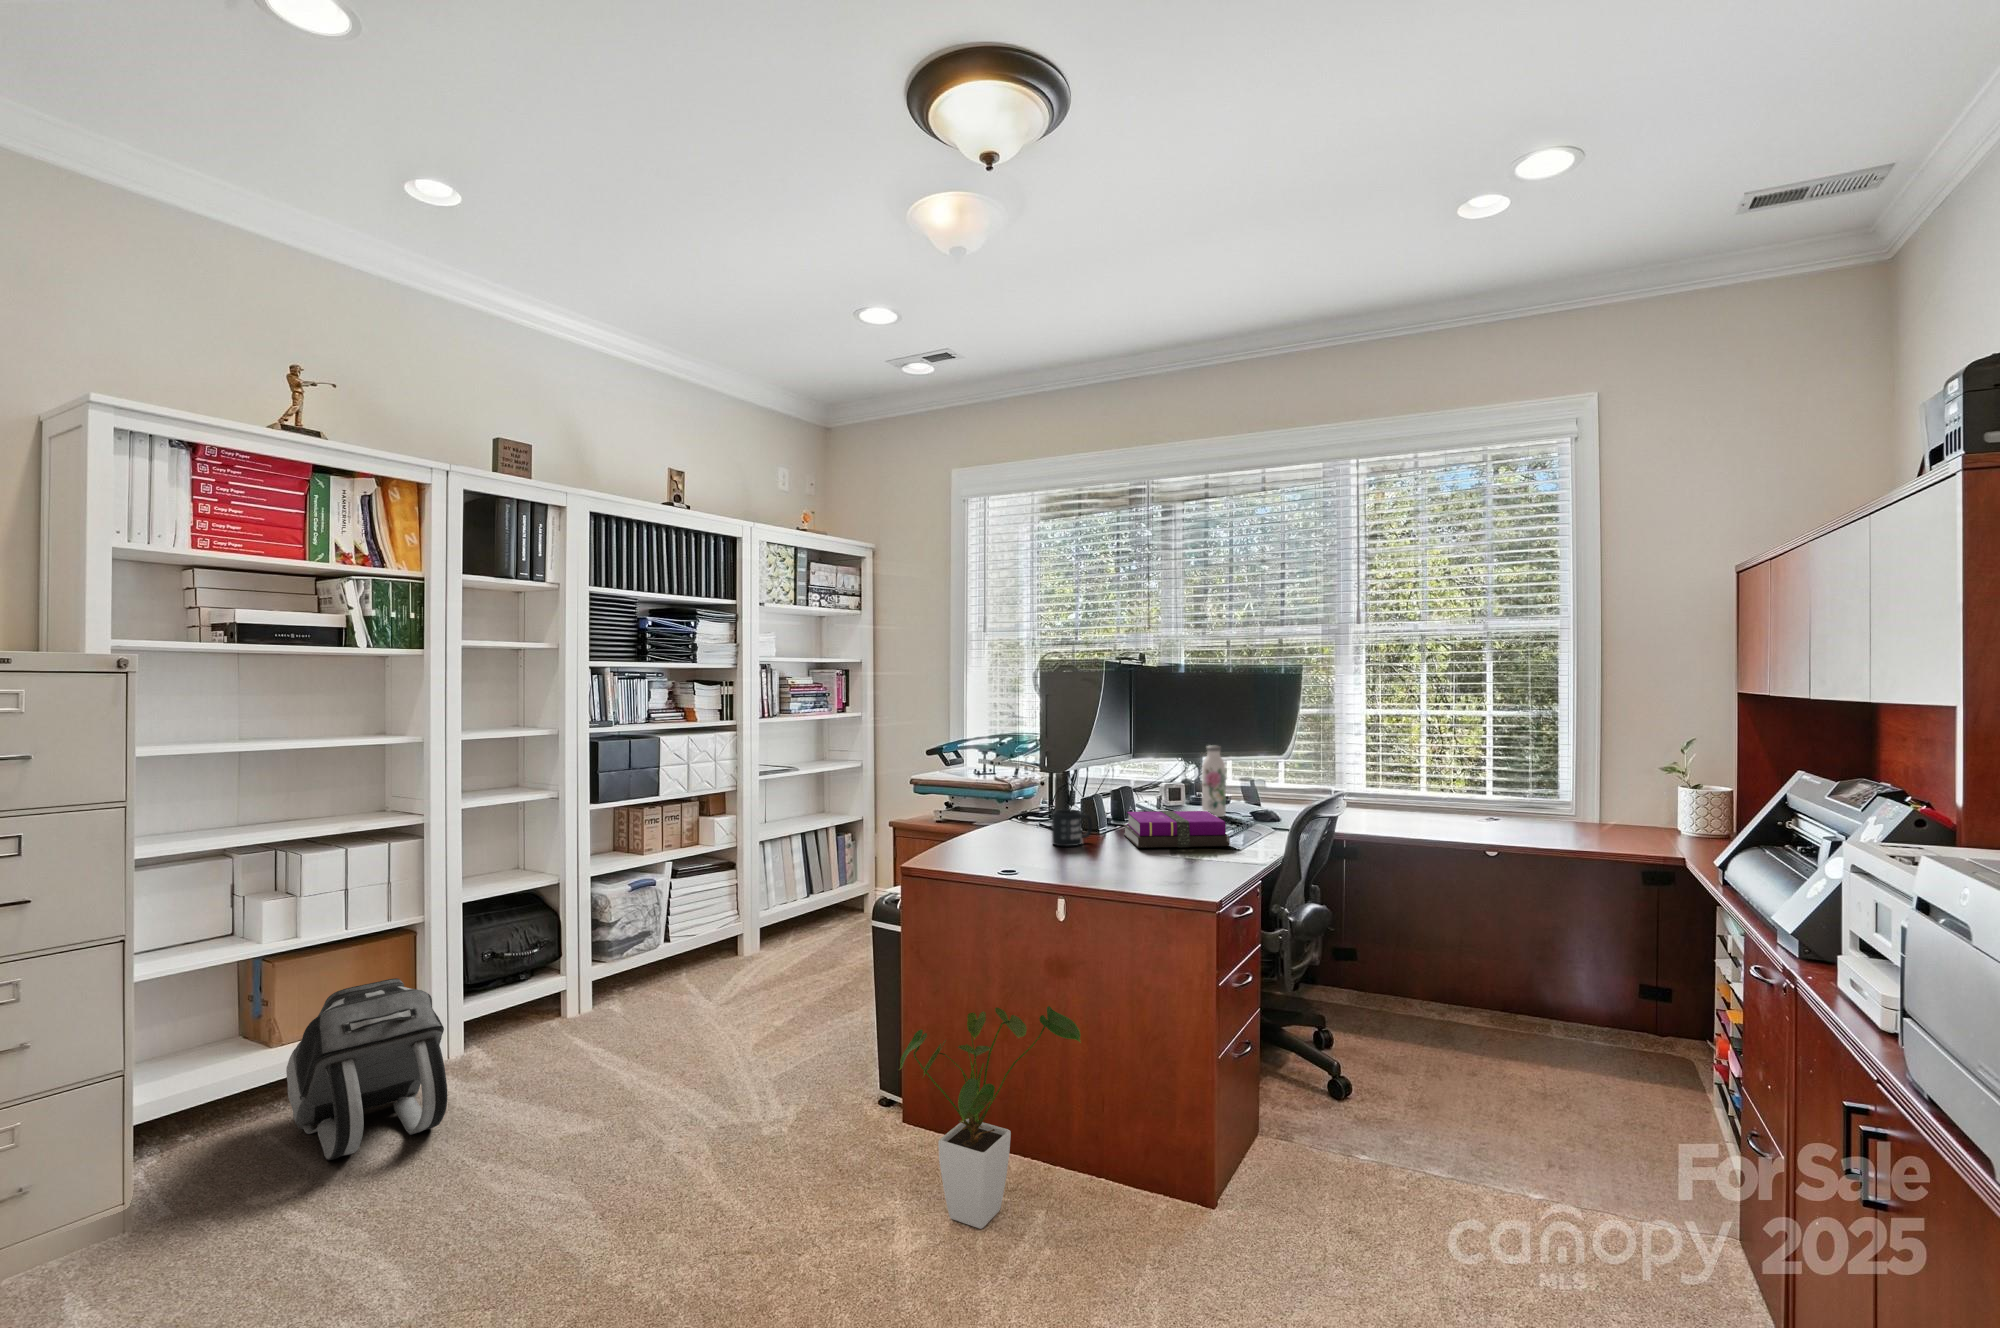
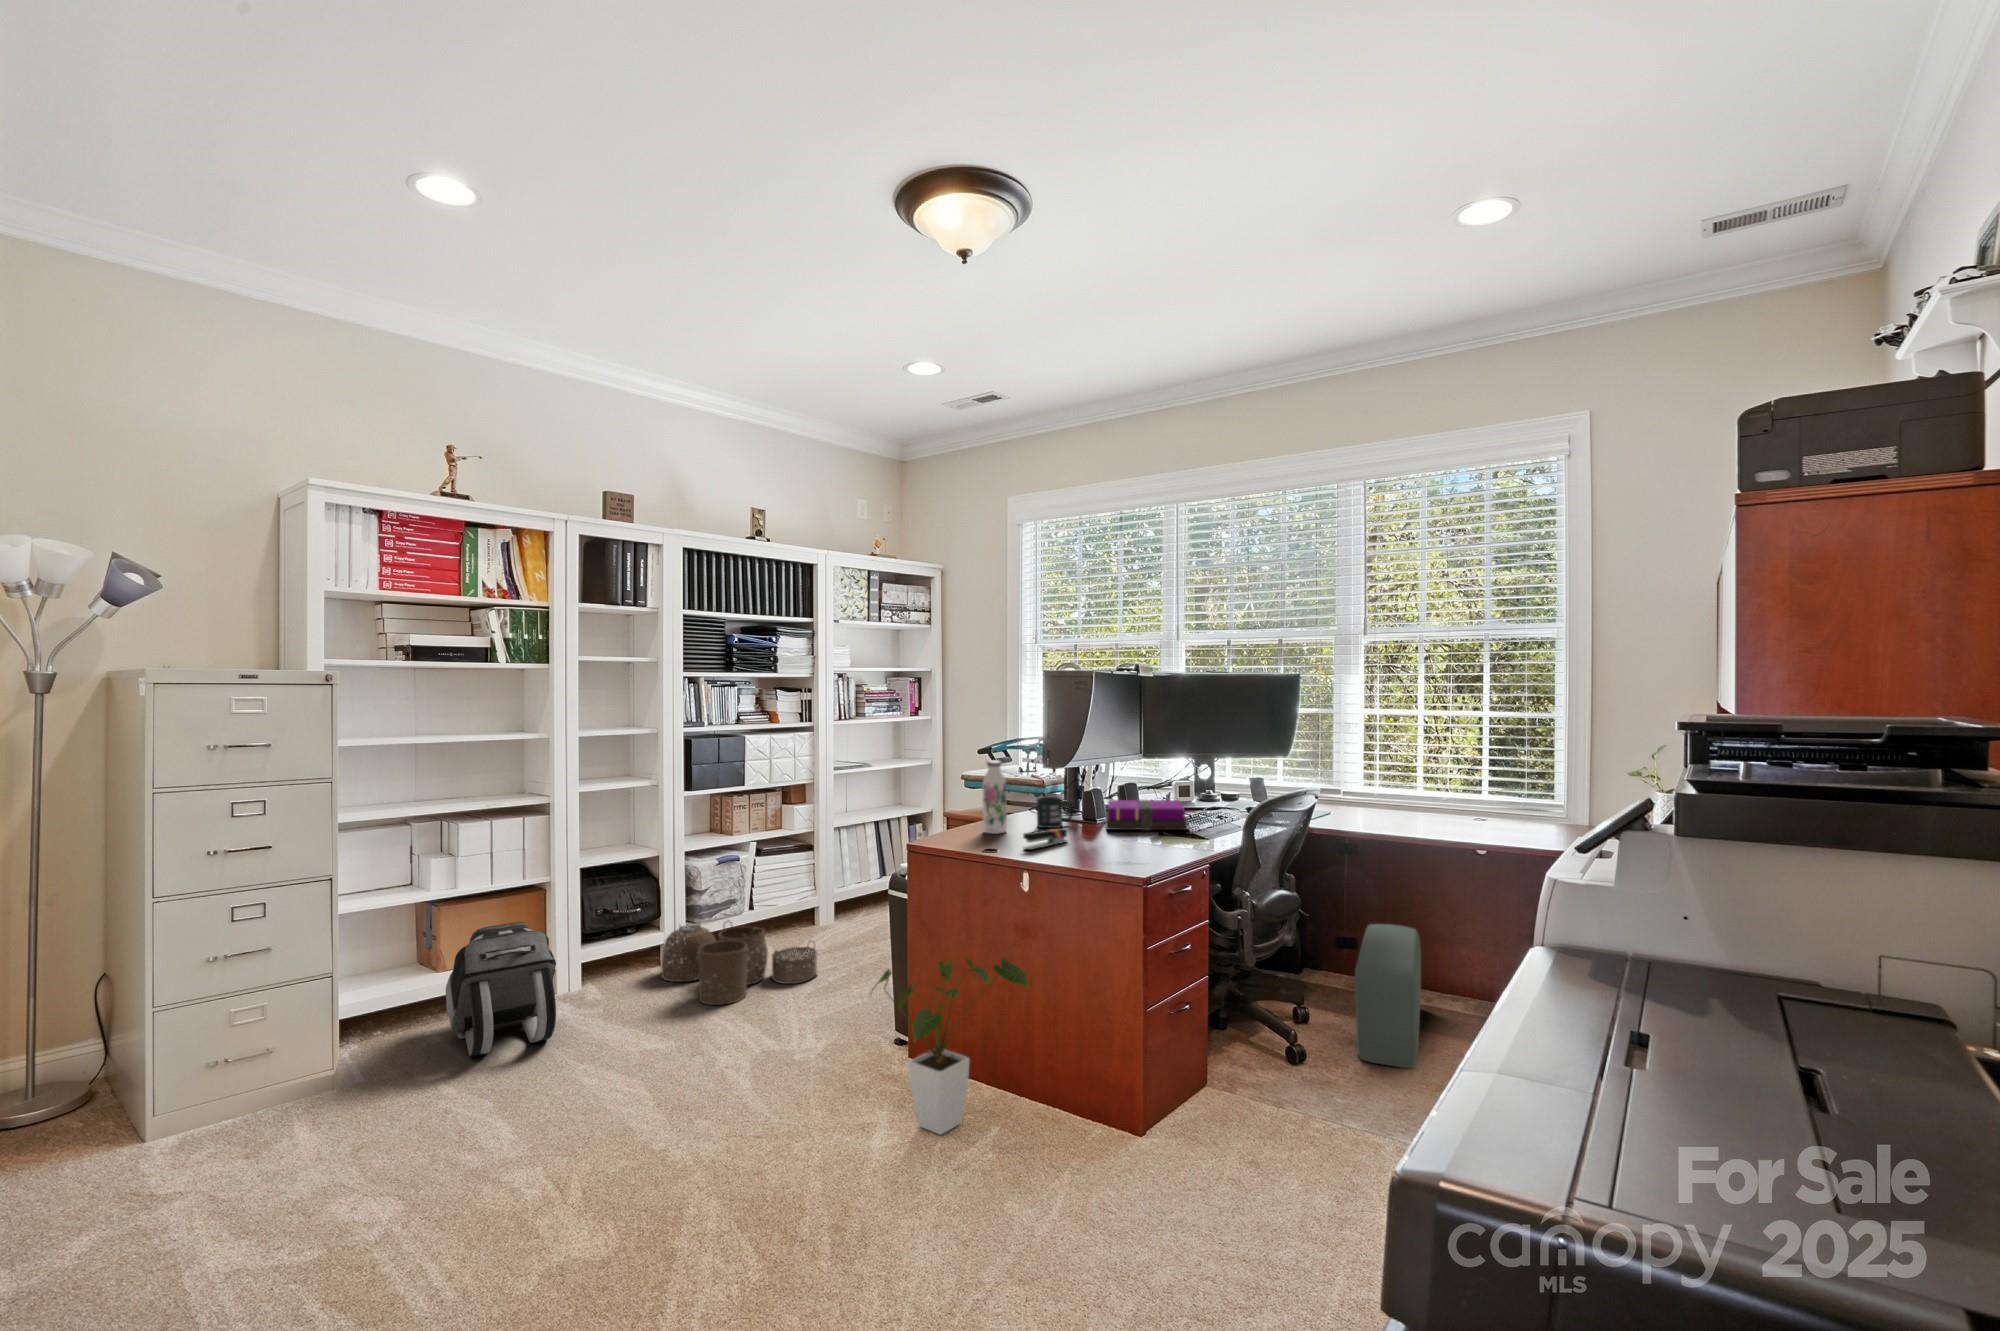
water bottle: present [1202,746,1226,817] -> present [983,761,1007,834]
stapler: none [1061,848,1104,876] -> present [1023,828,1067,850]
pouf: none [1381,939,1468,1101] -> present [1354,924,1421,1068]
woven basket: none [564,960,760,1066] -> present [662,920,817,1005]

